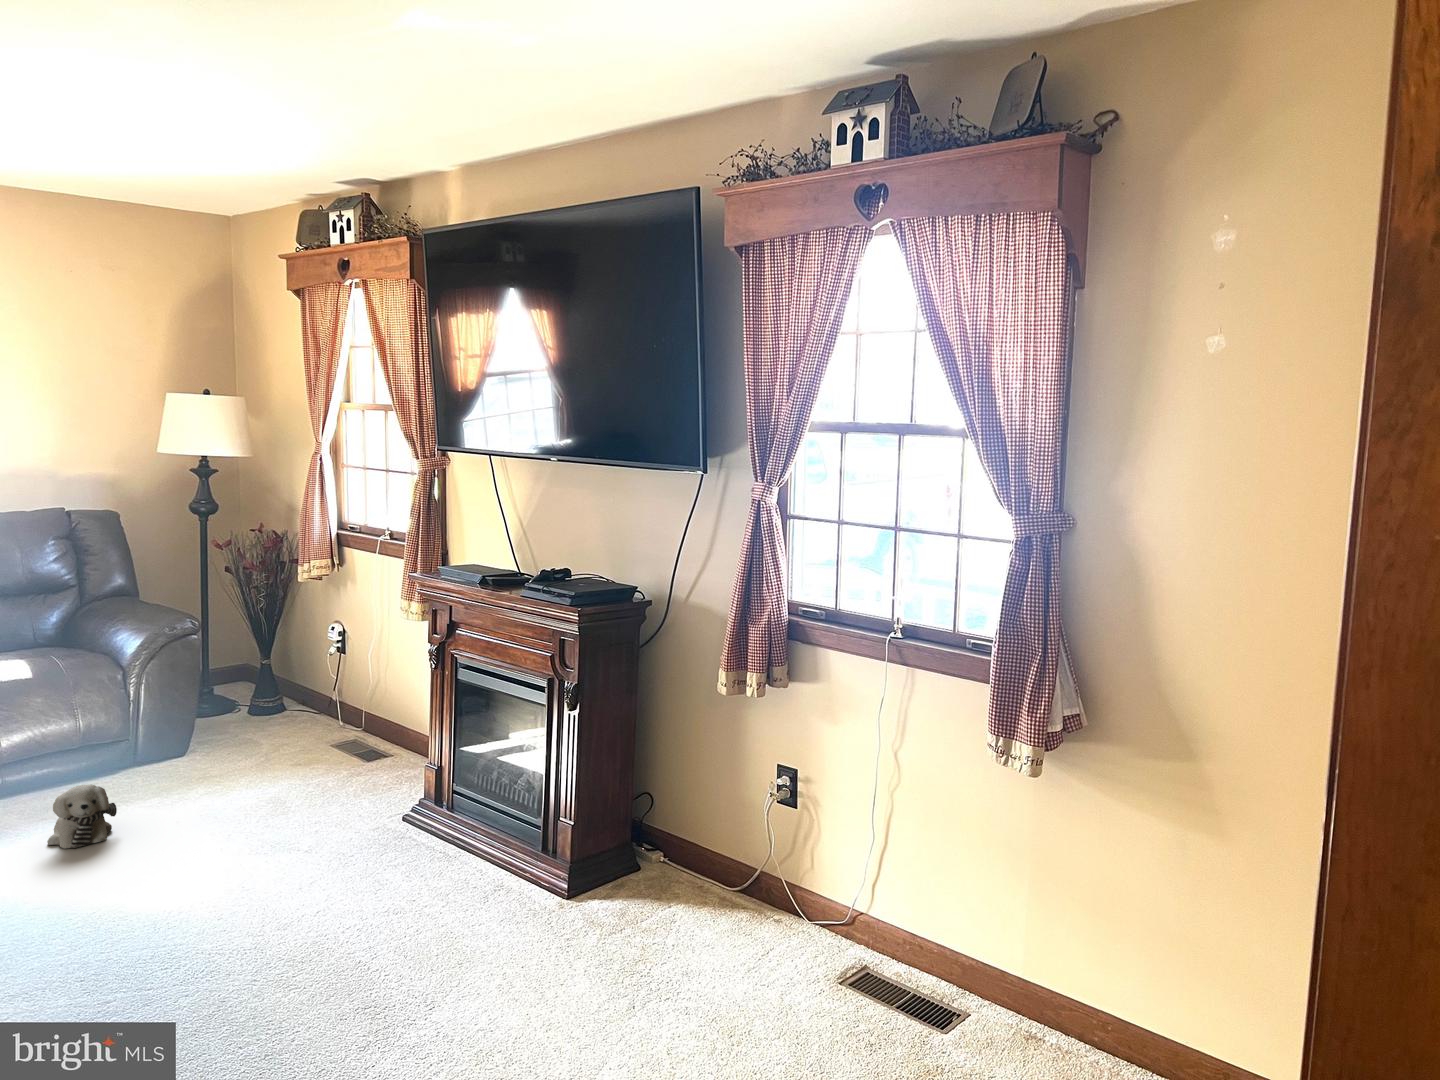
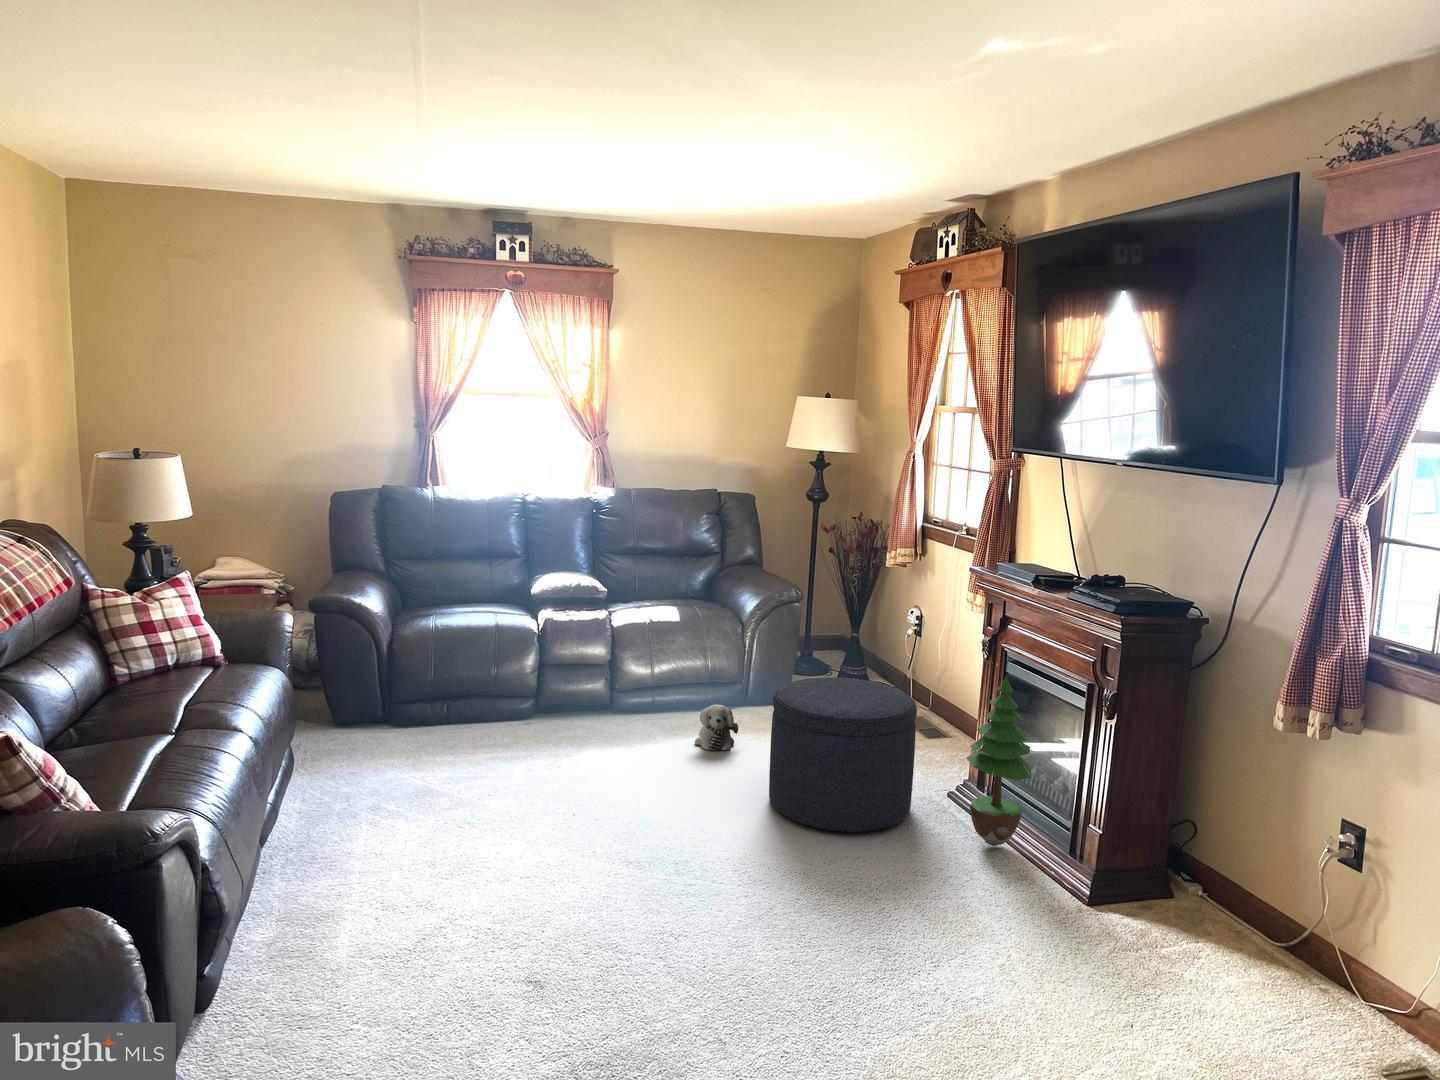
potted tree: none [427,685,498,870] -> present [967,675,1031,846]
ottoman: none [169,718,365,914] -> present [769,677,917,832]

